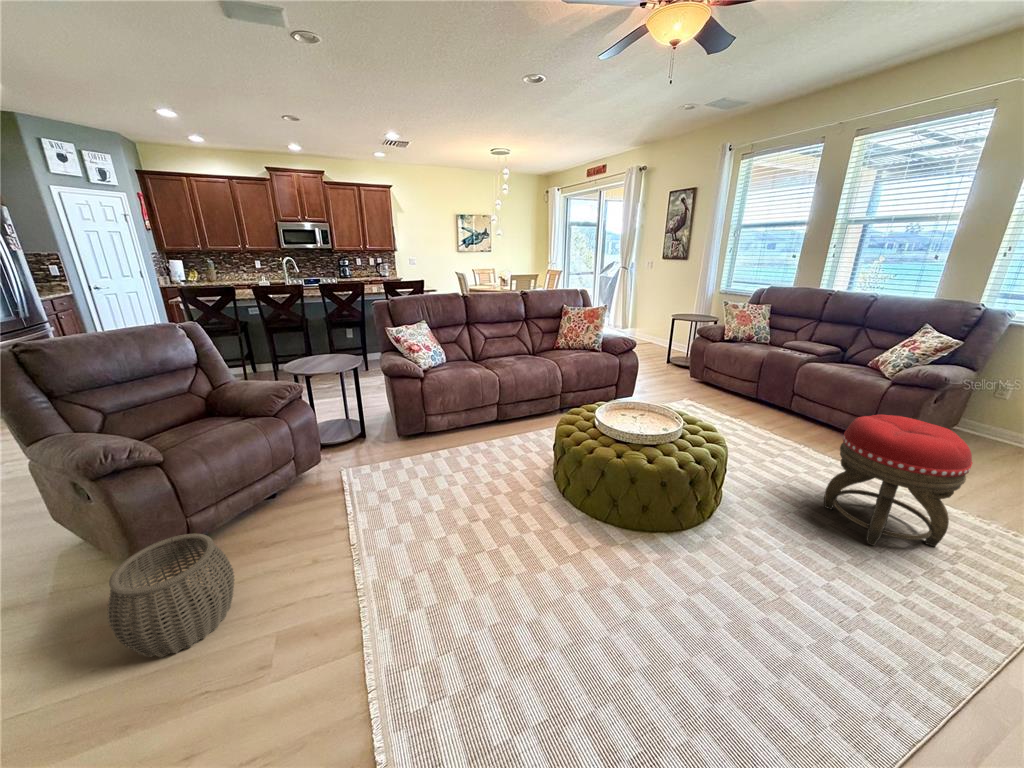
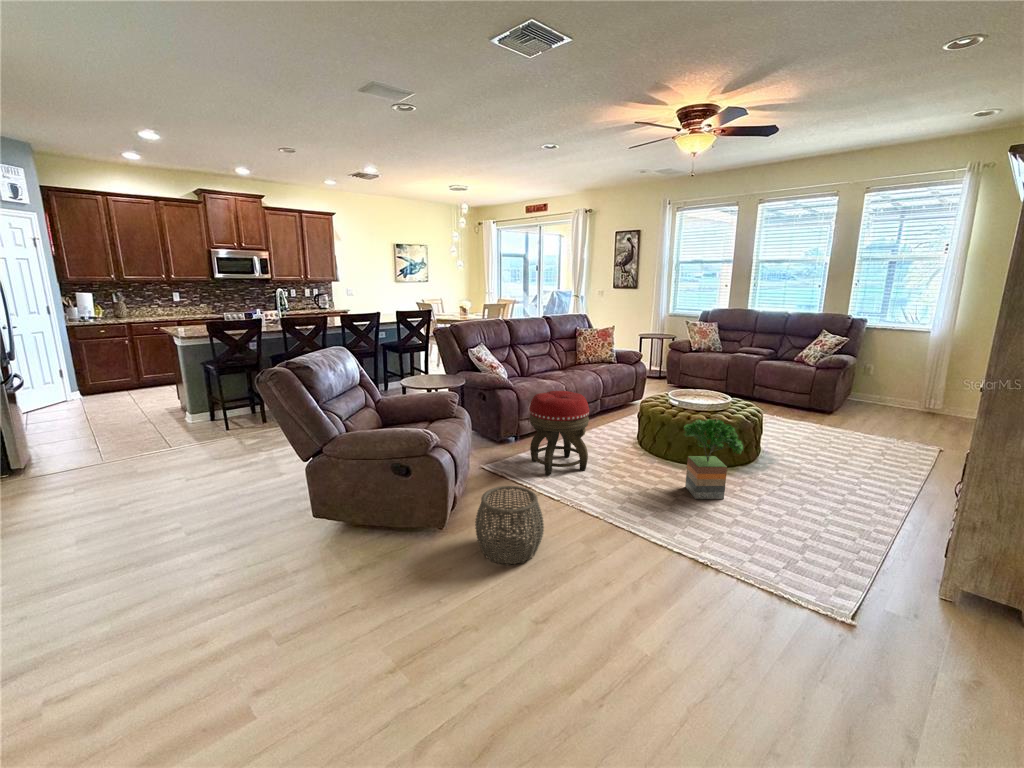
footstool: present [824,415,972,547] -> present [529,391,589,475]
potted tree: none [519,467,602,600] -> present [684,419,743,499]

